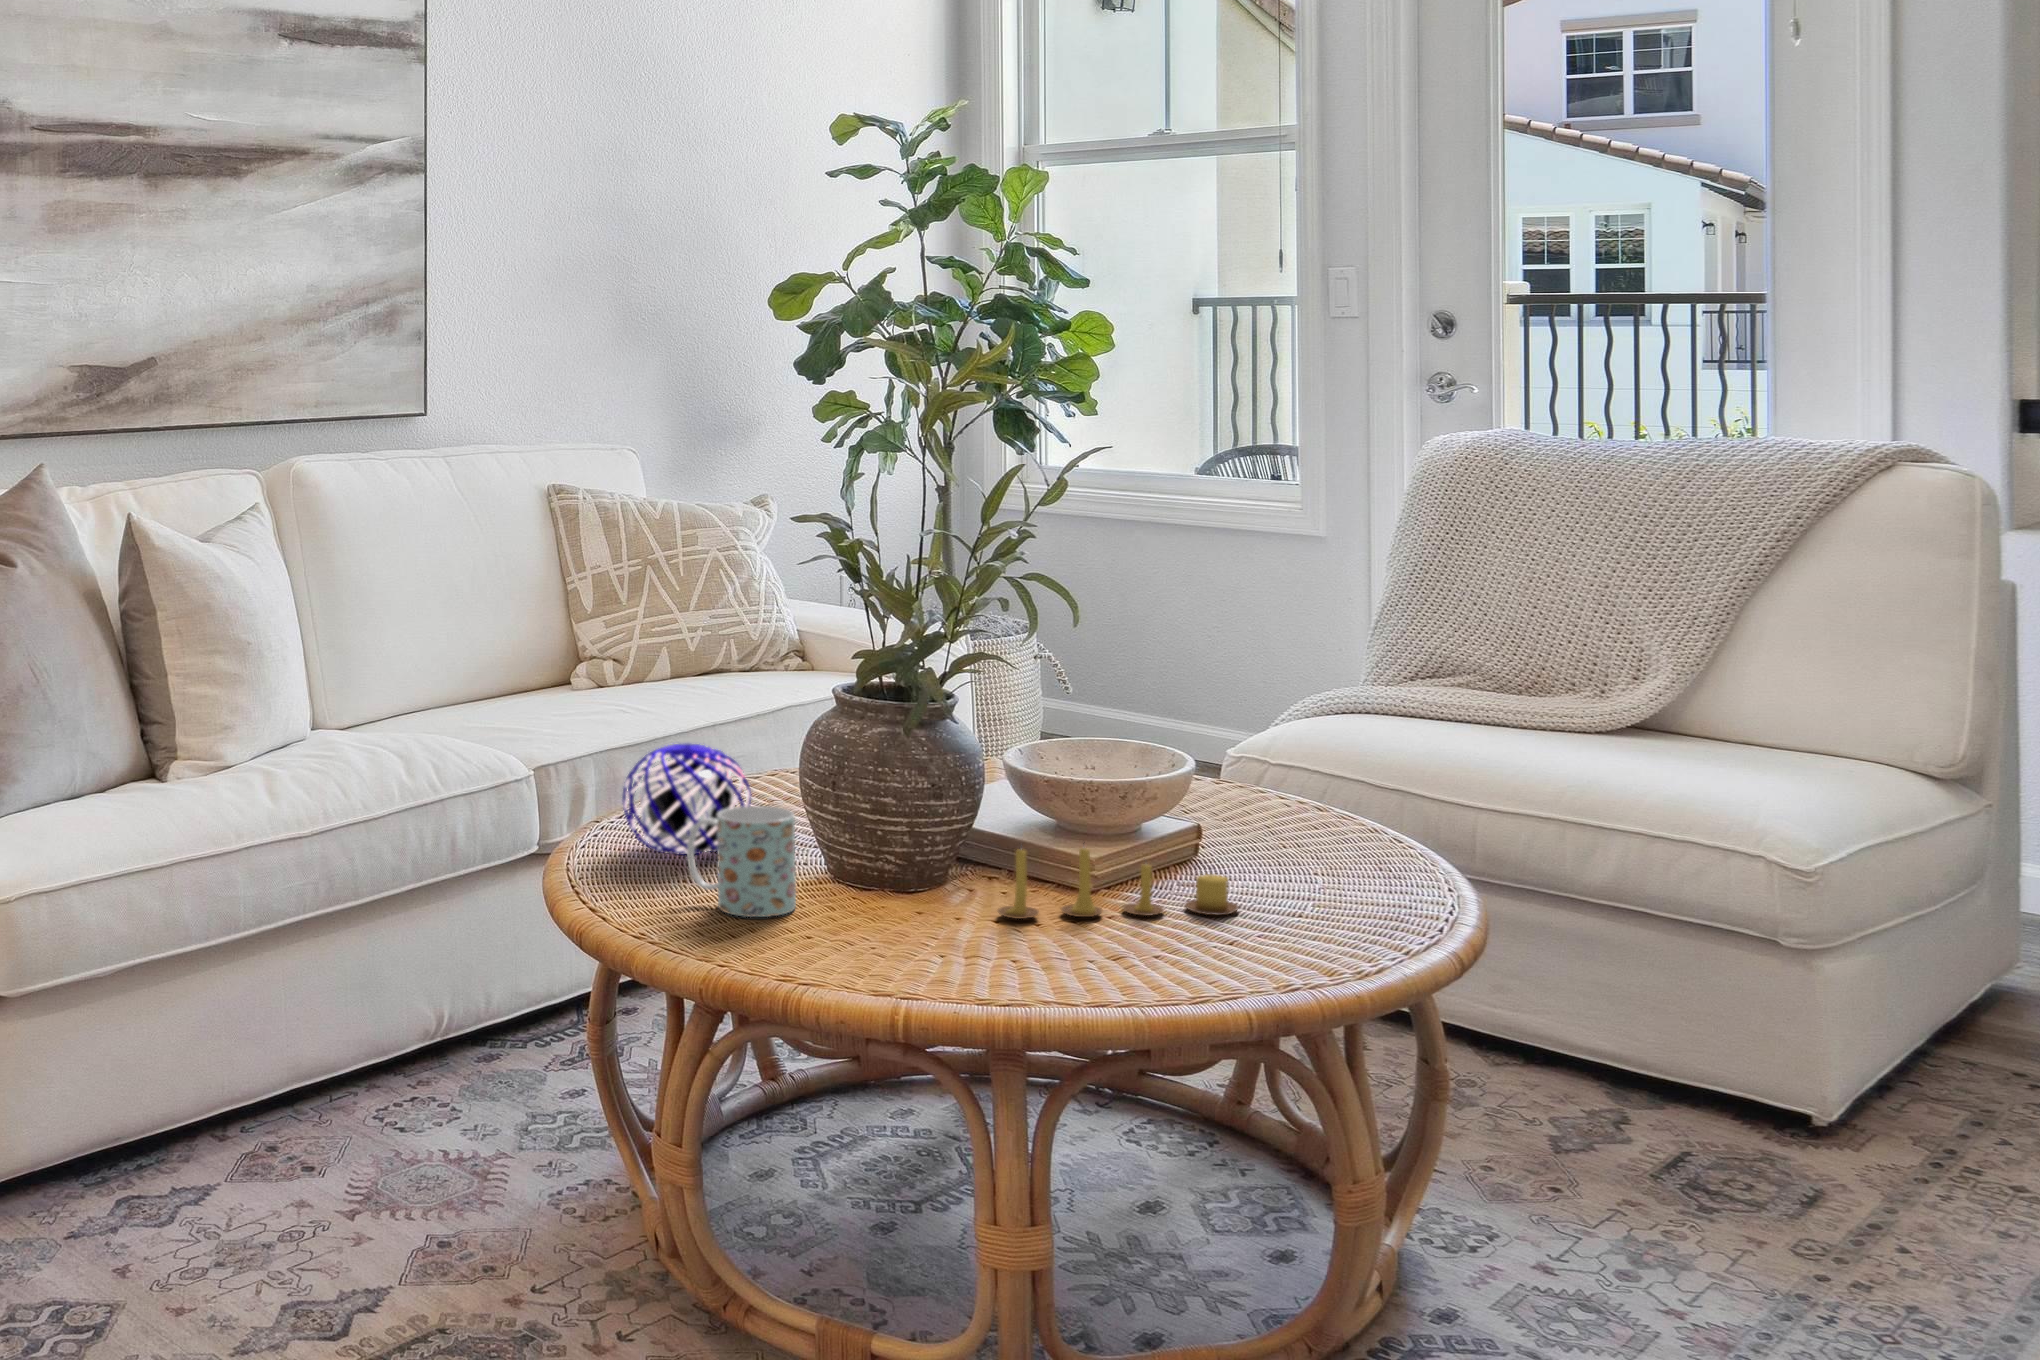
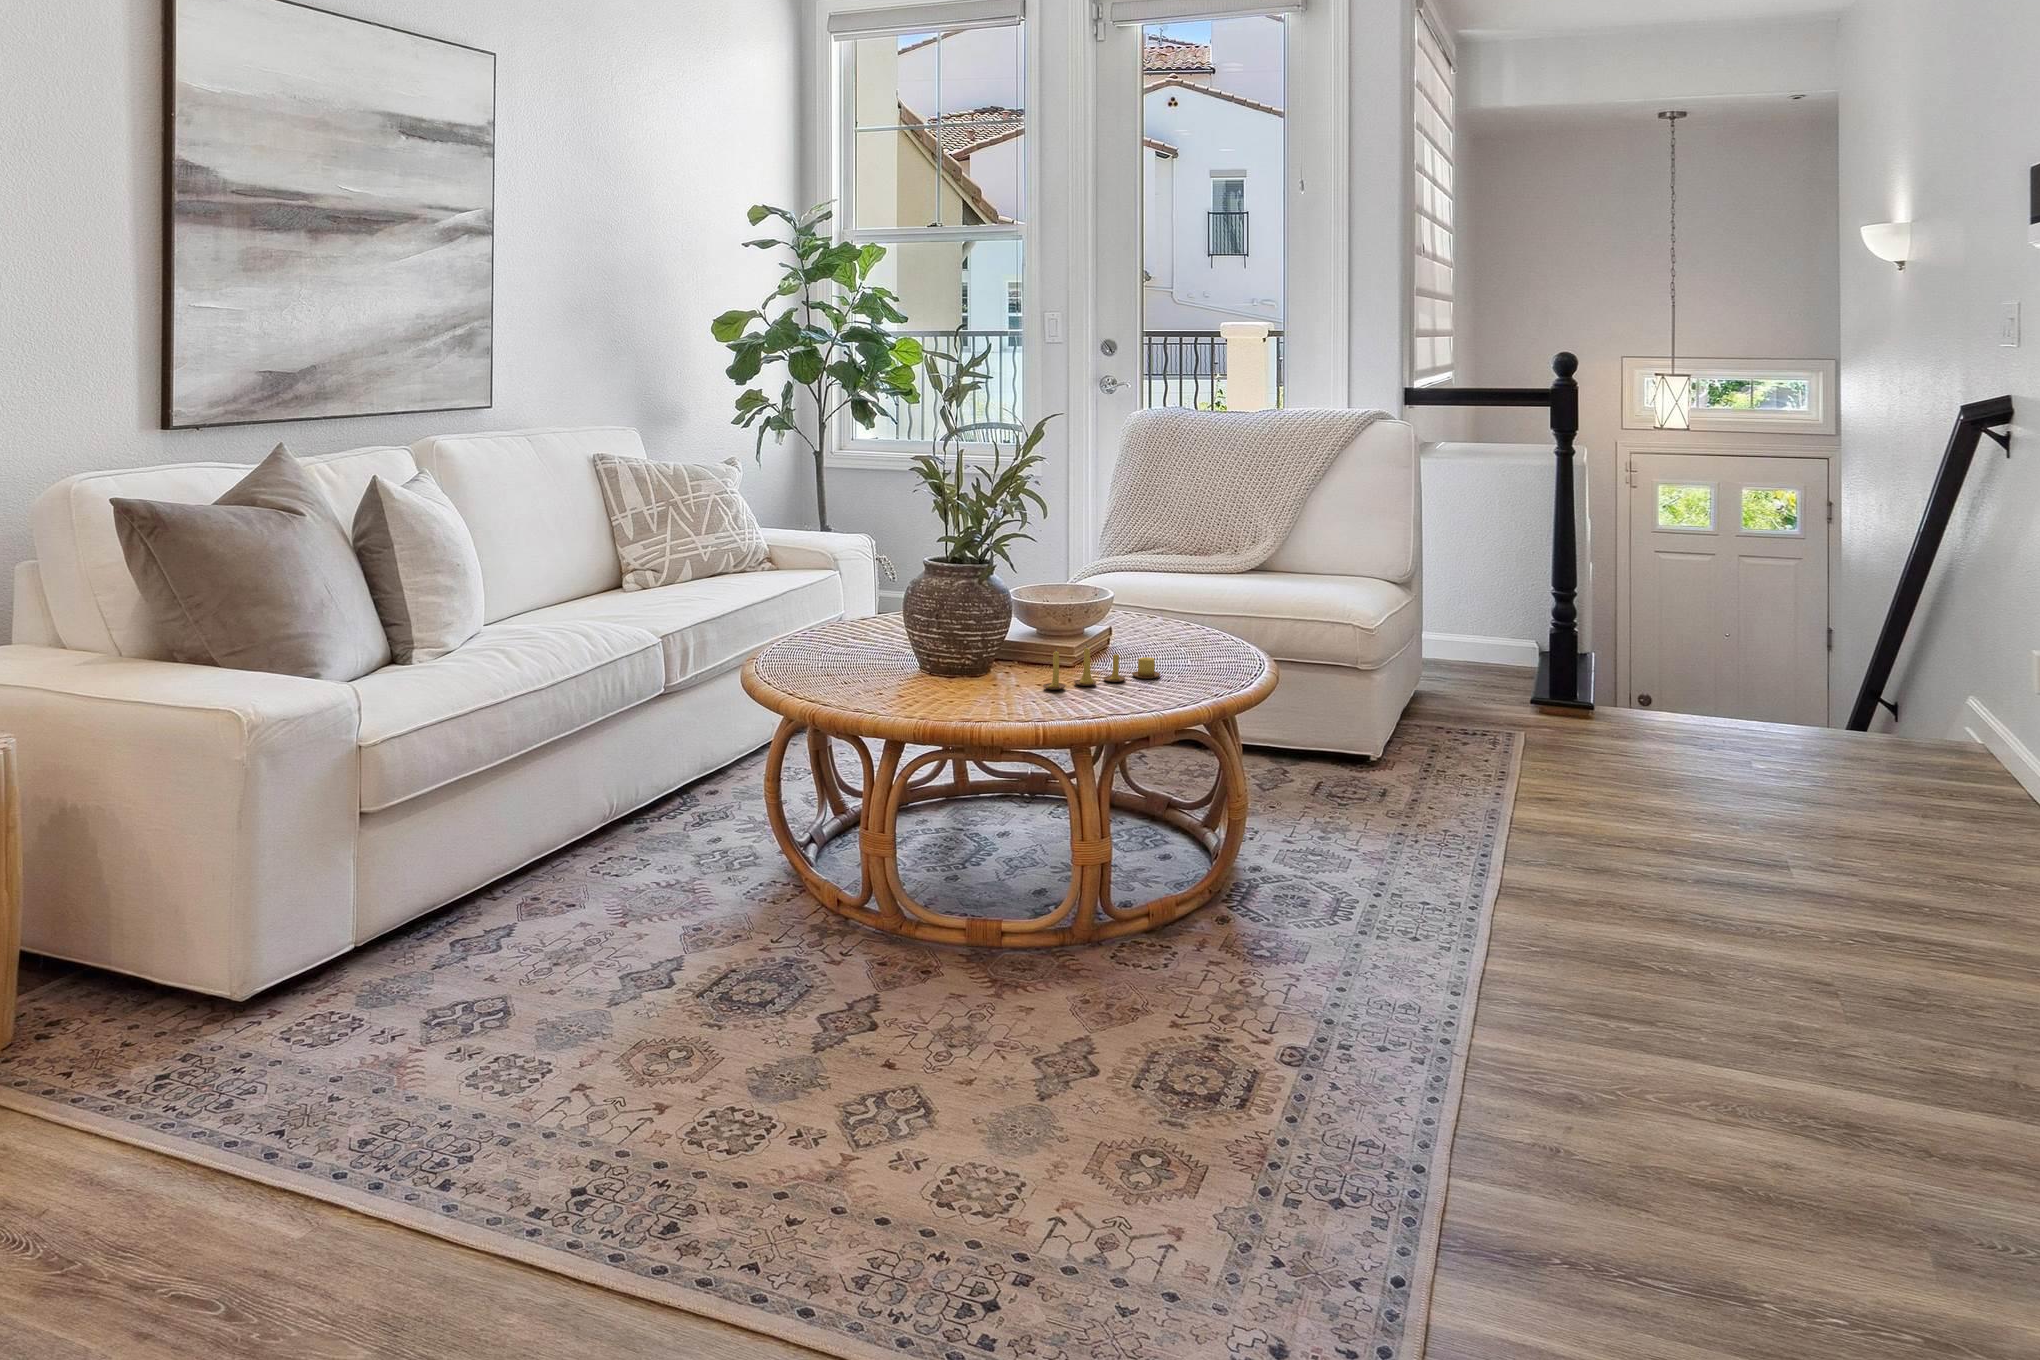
decorative orb: present [623,743,751,855] -> none [794,609,871,675]
mug: present [687,806,796,917] -> none [865,640,932,703]

